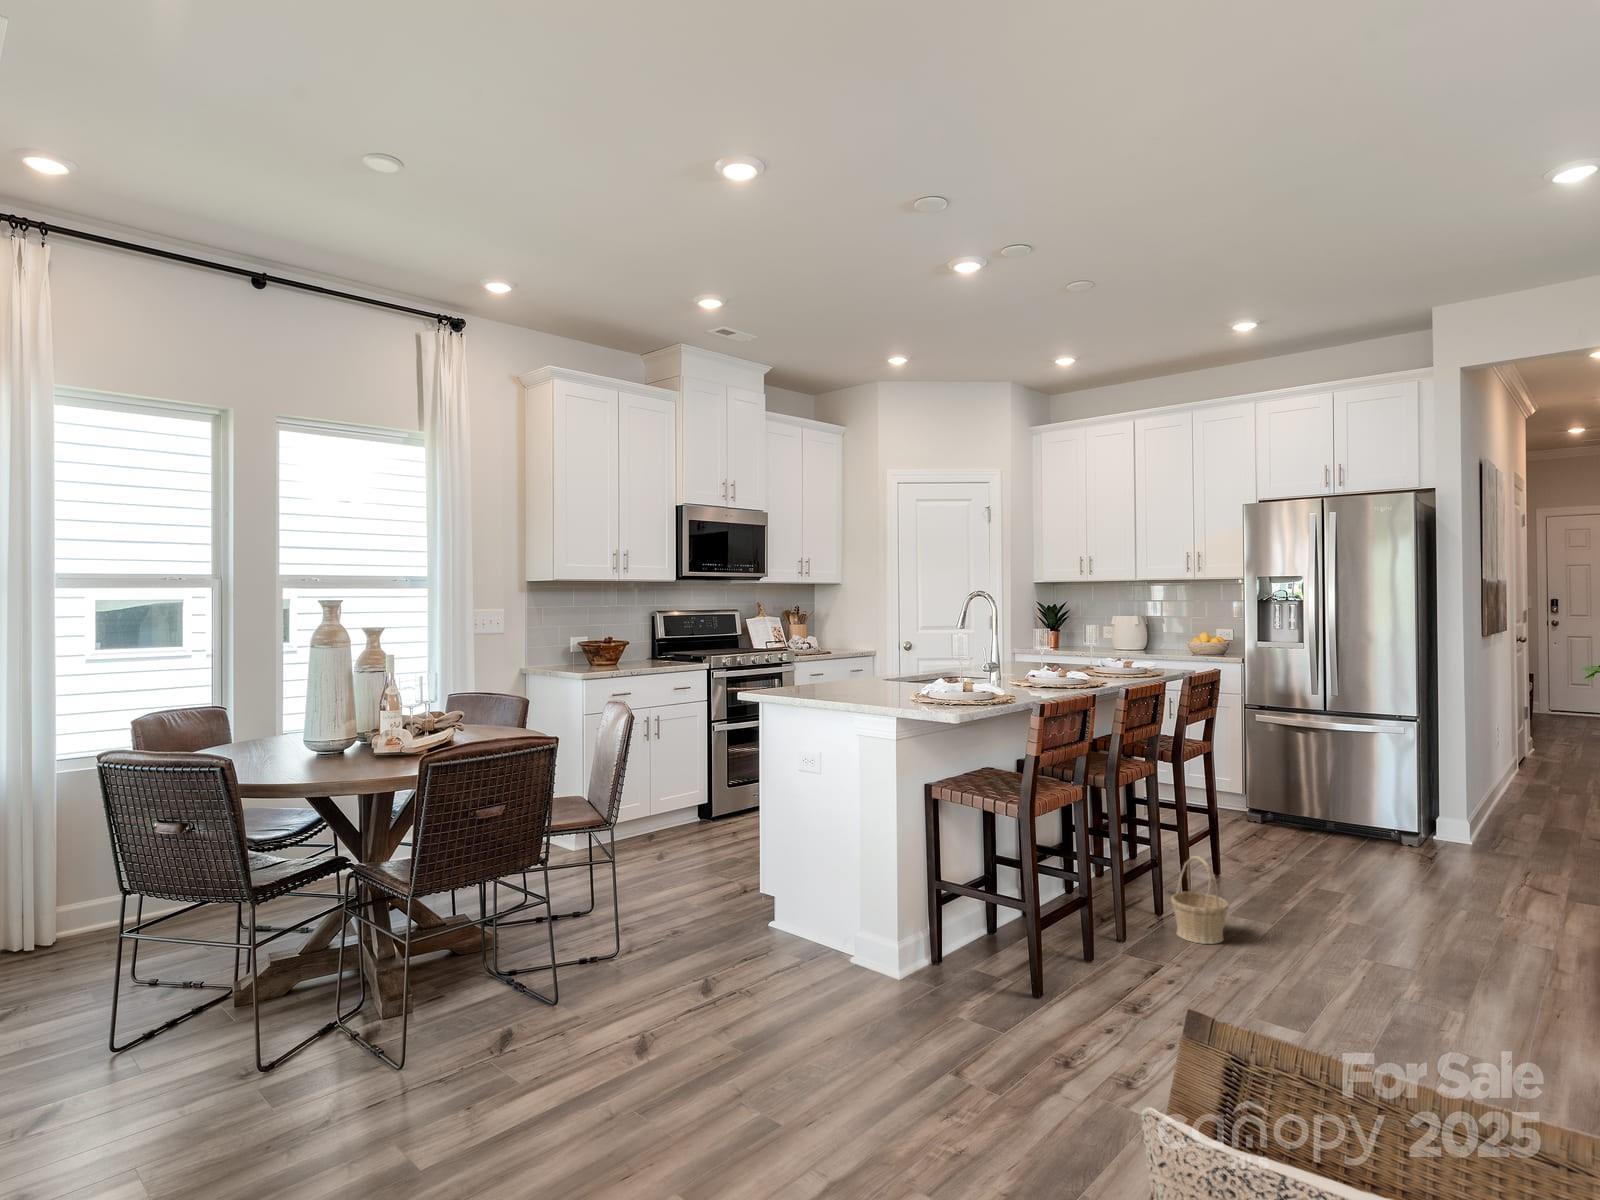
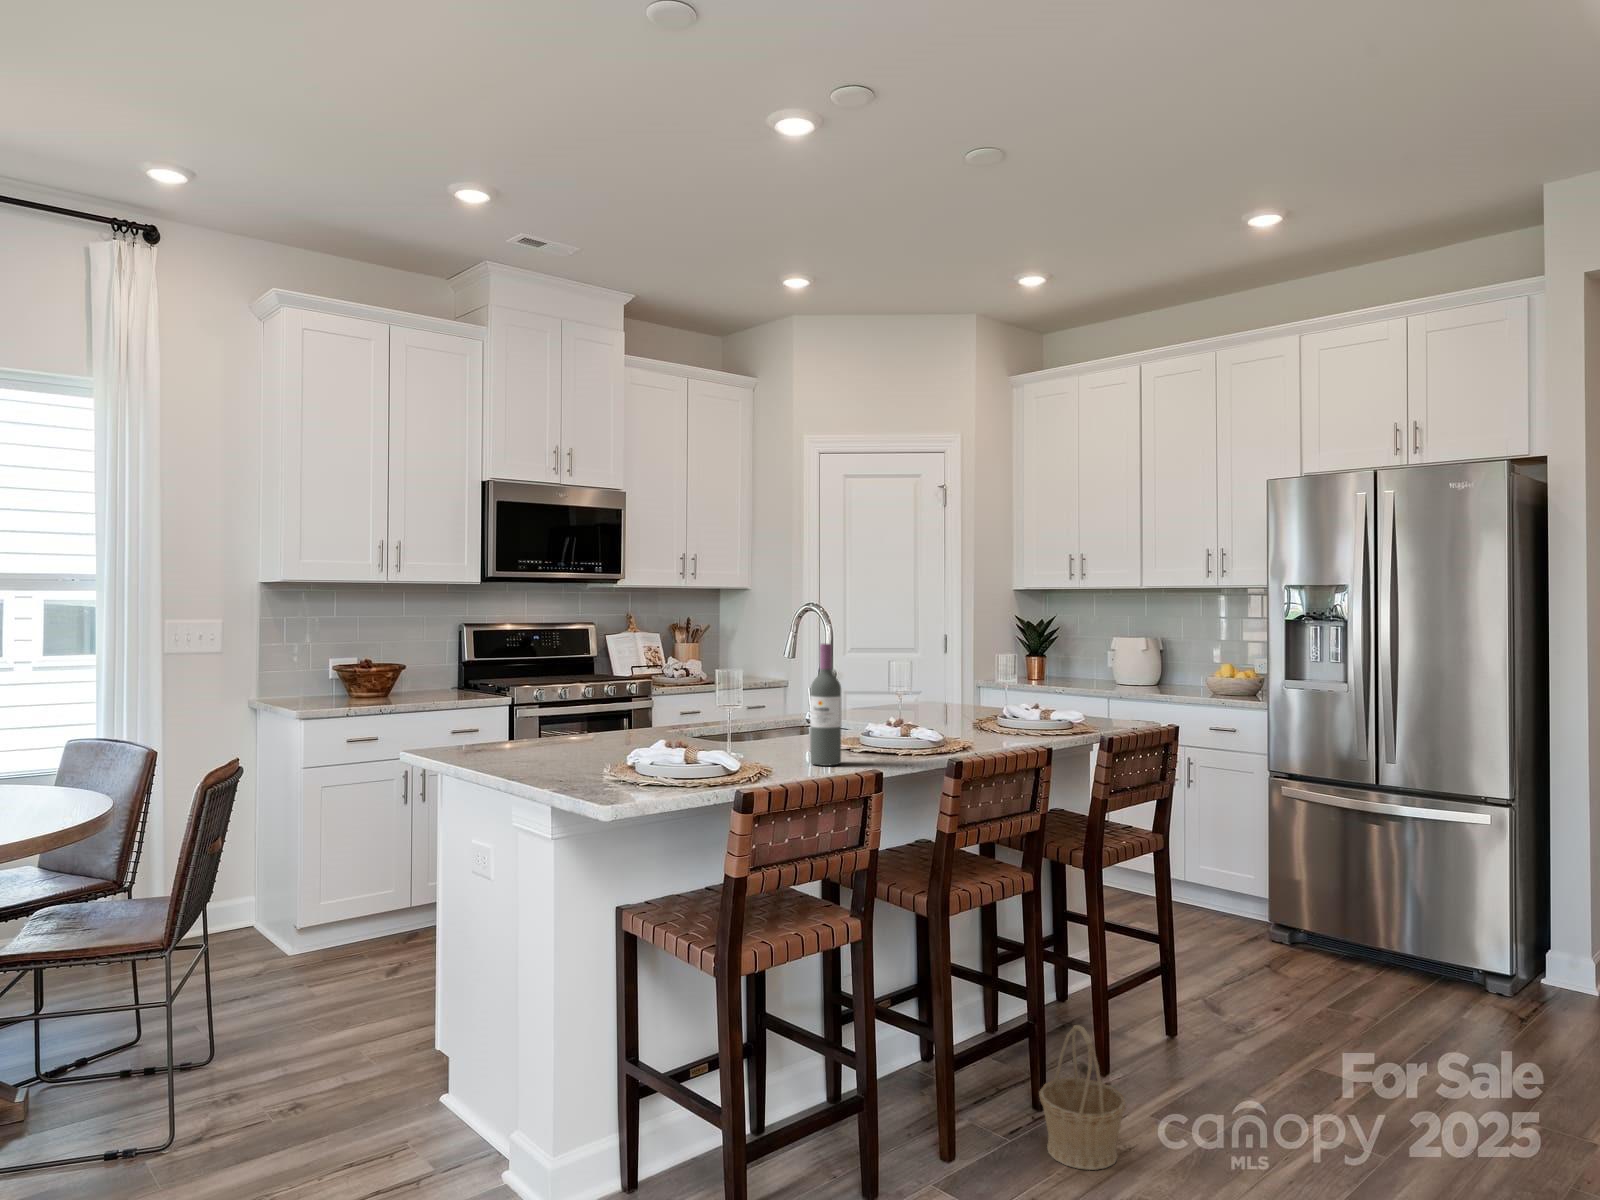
wine bottle: none [1019,615,1040,694] -> present [810,644,841,766]

